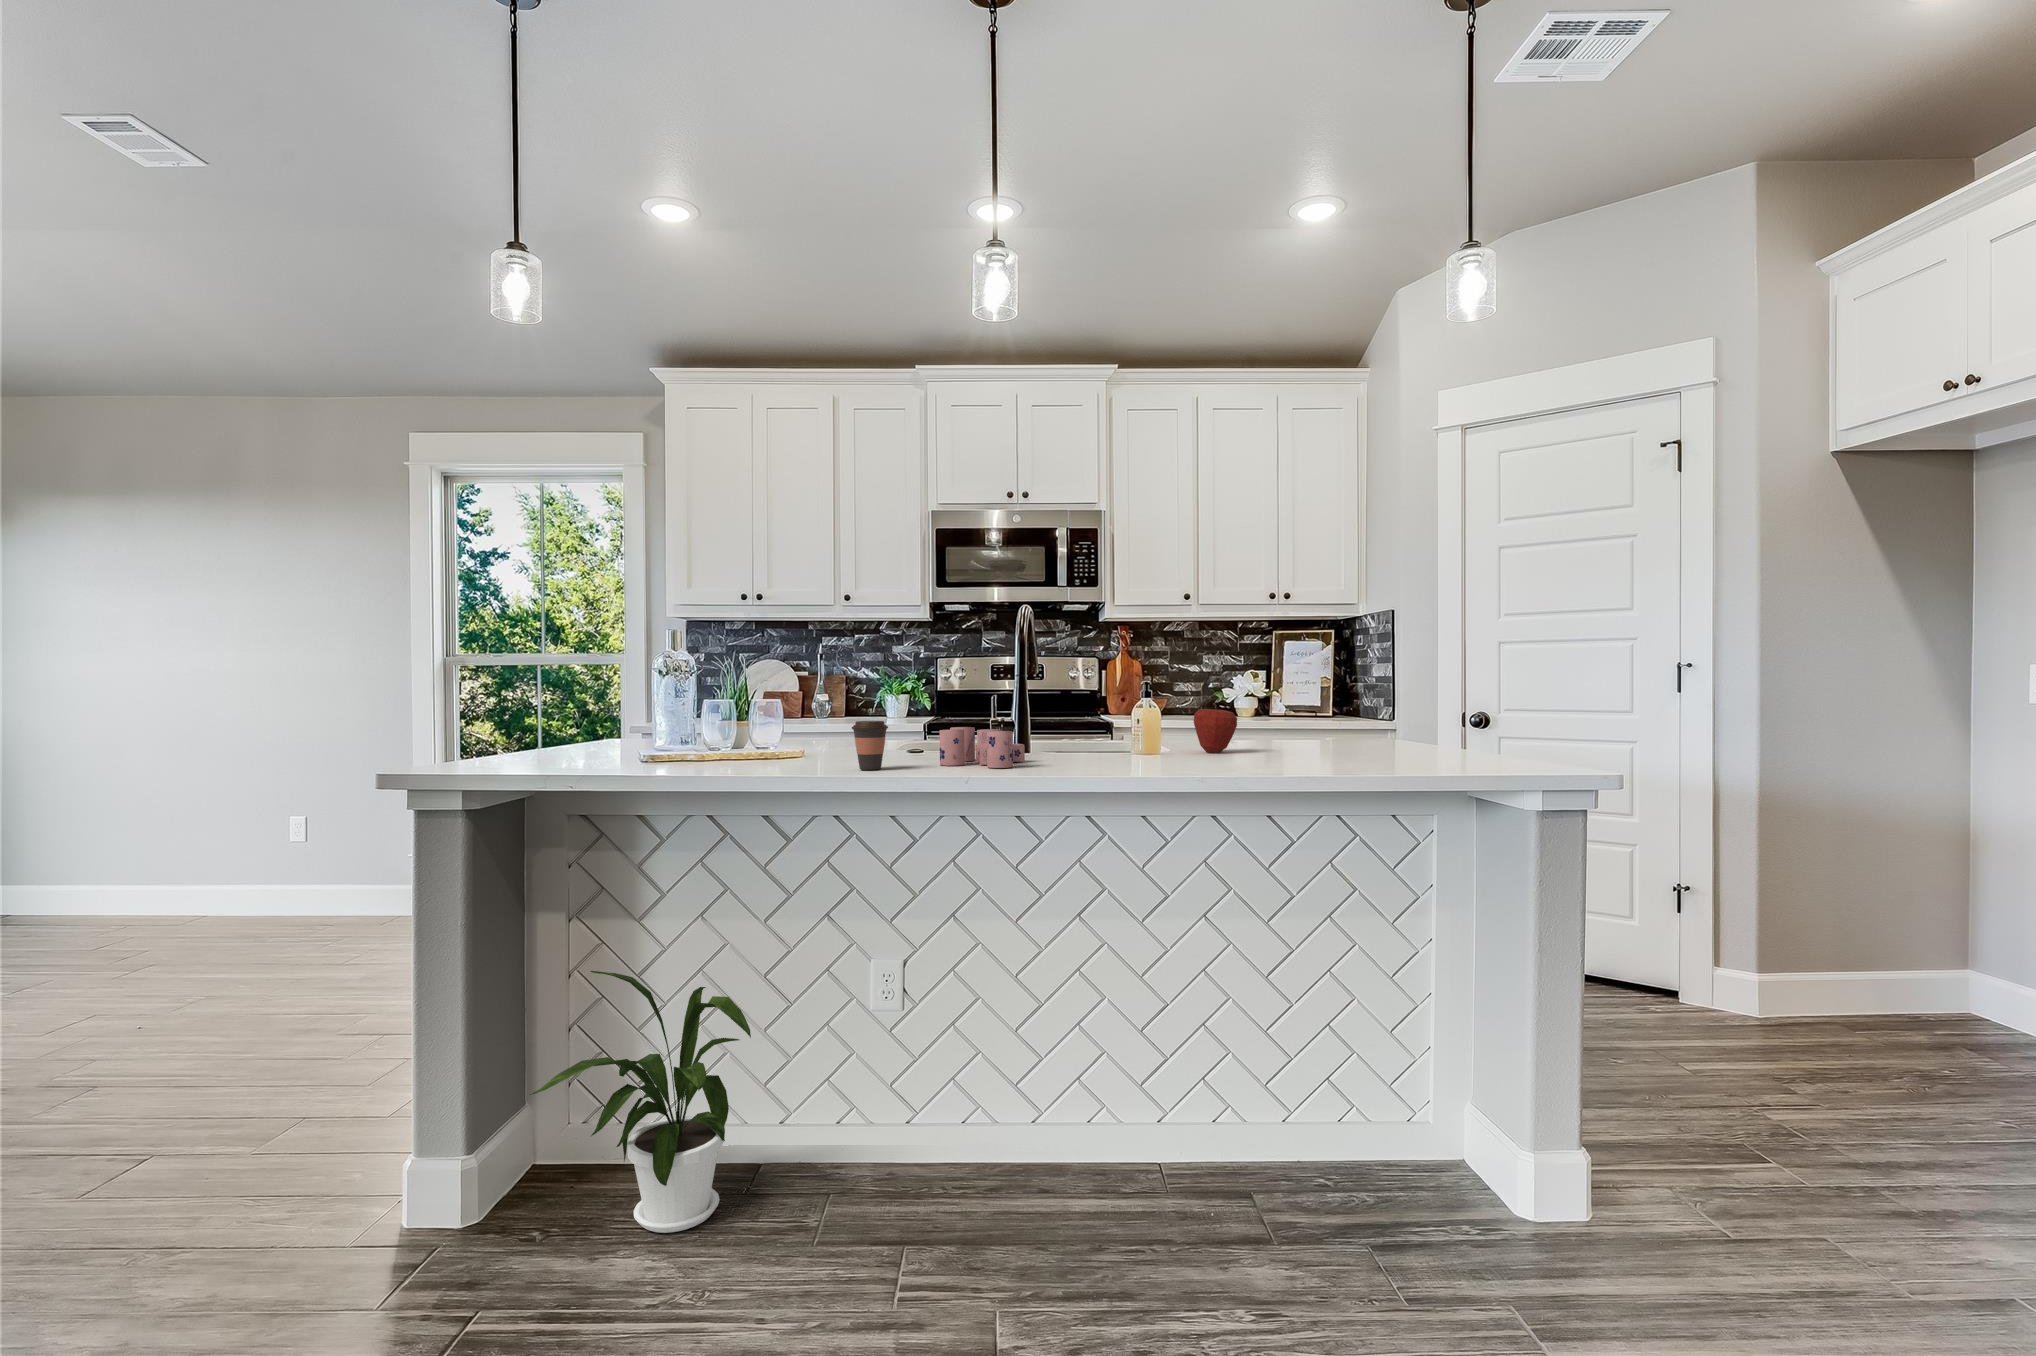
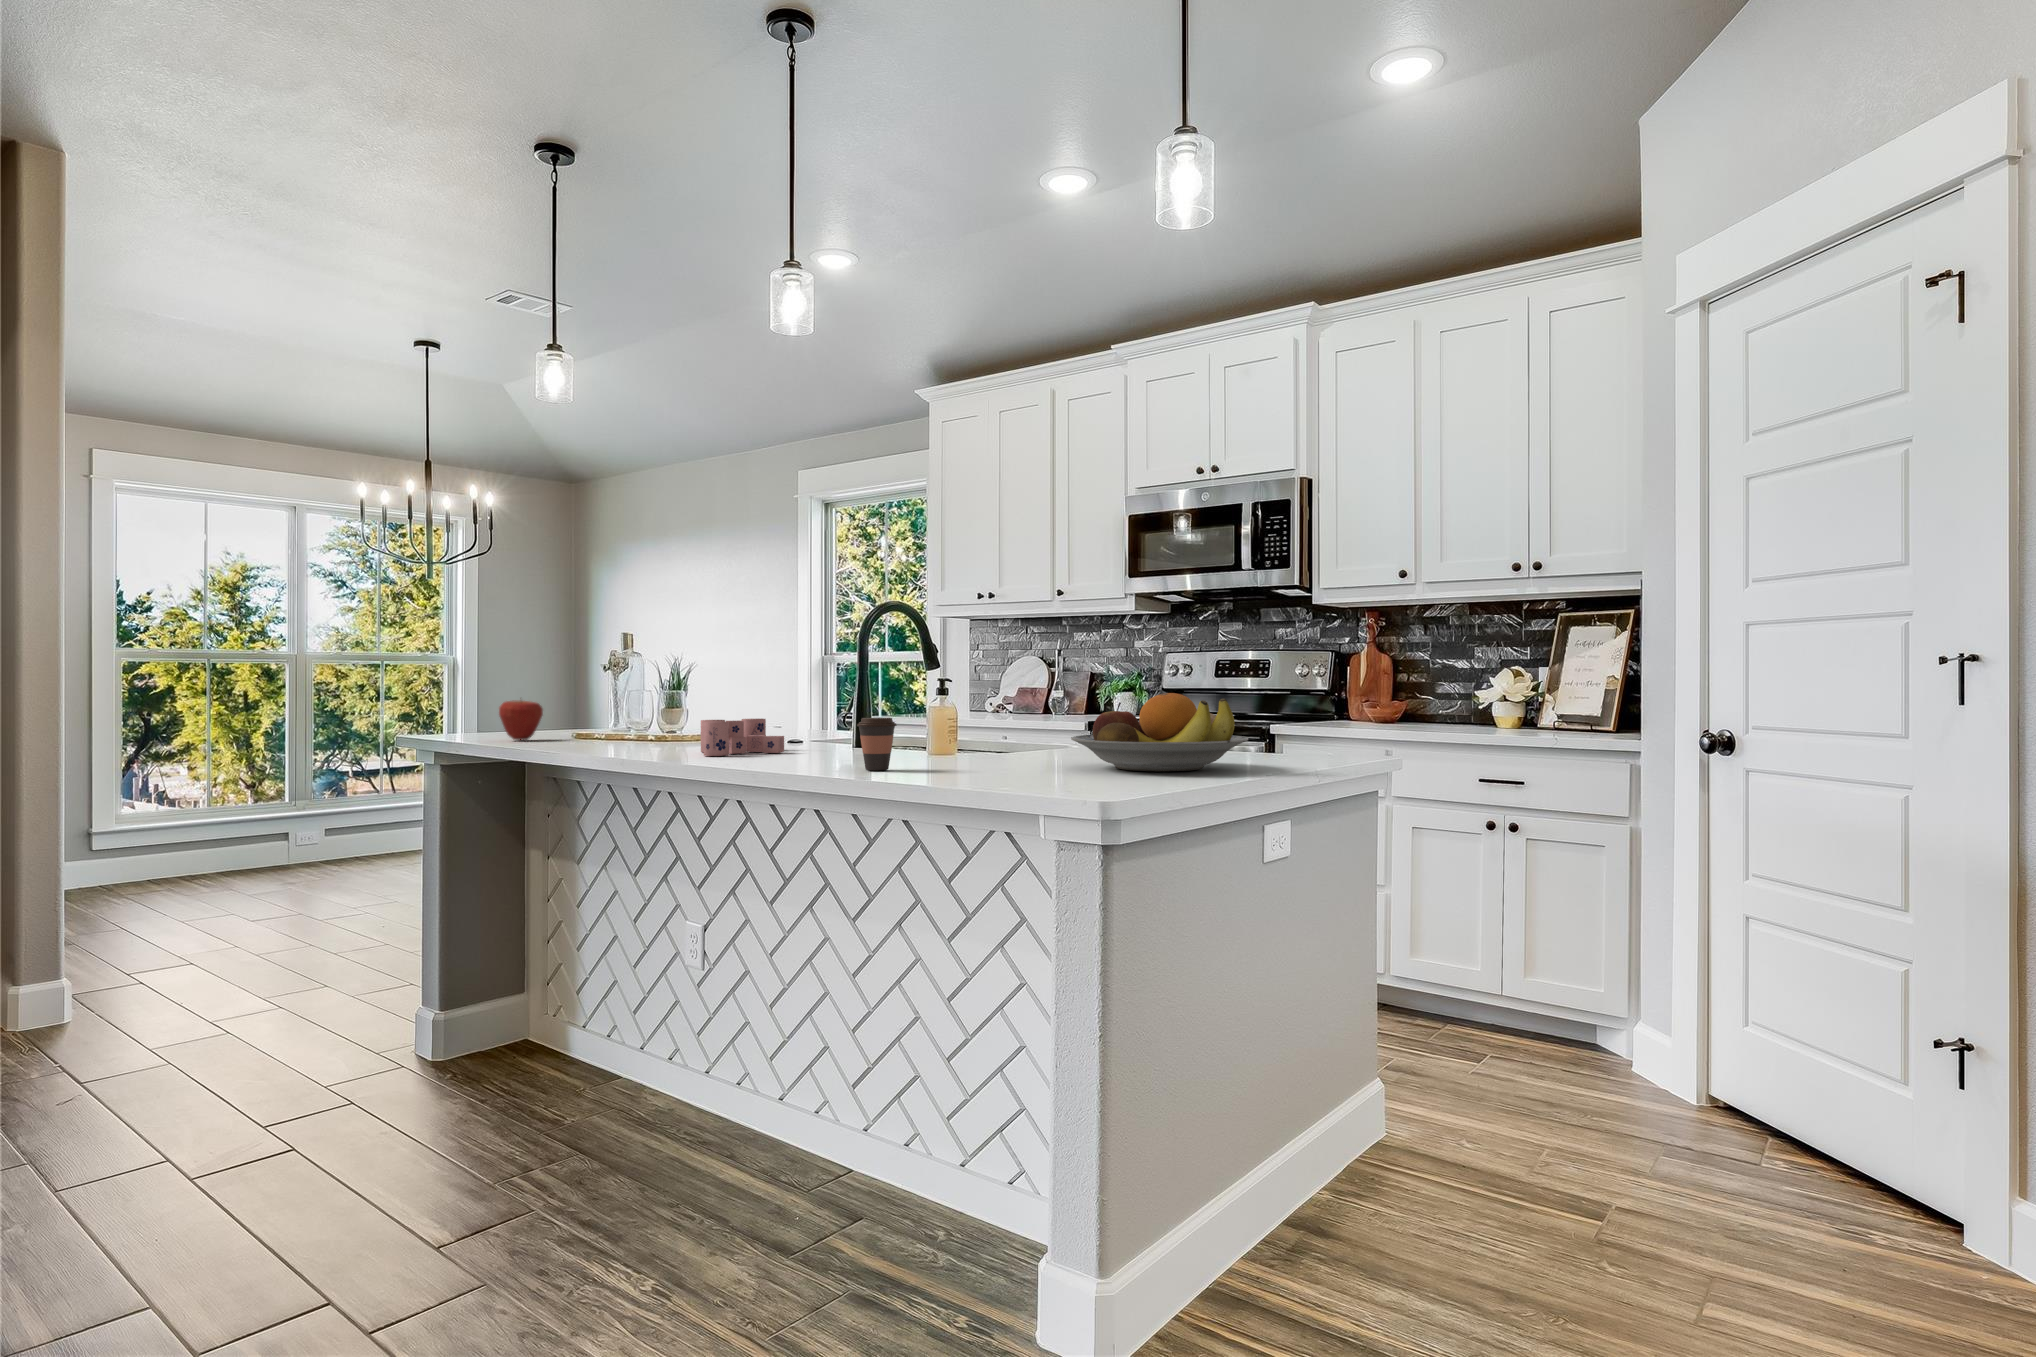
fruit bowl: none [1313,693,1462,755] -> present [1071,693,1248,771]
apple: present [1194,705,1237,752] -> present [499,700,543,740]
coffee cup: present [852,721,888,770] -> present [857,718,897,770]
house plant: present [530,971,751,1233] -> none [407,893,590,1103]

